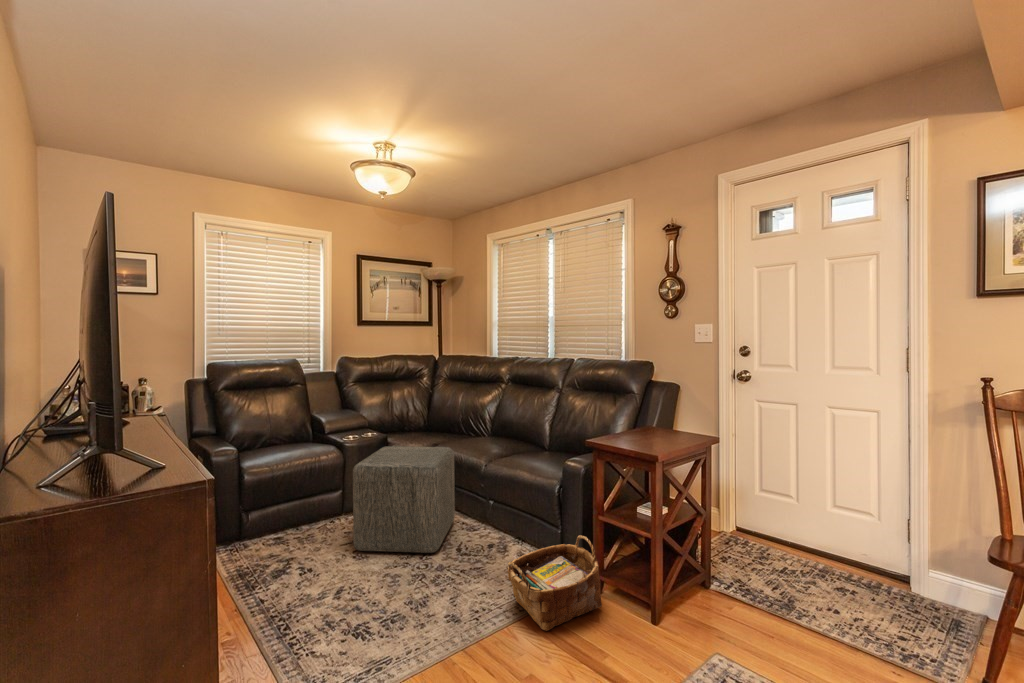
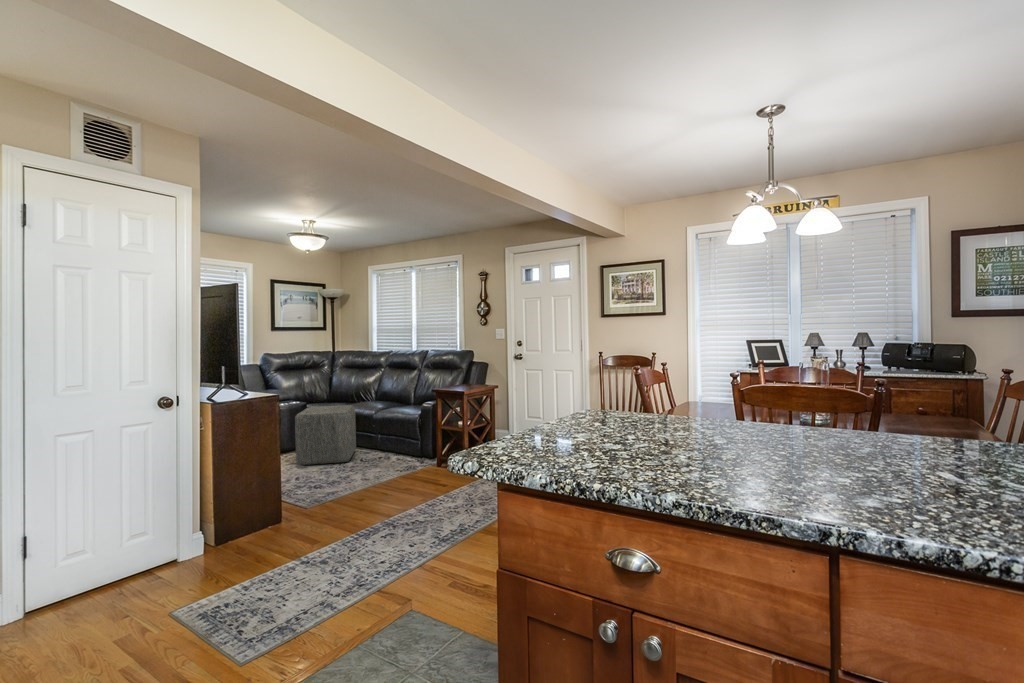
woven basket: present [507,535,602,631] -> none [392,437,440,477]

